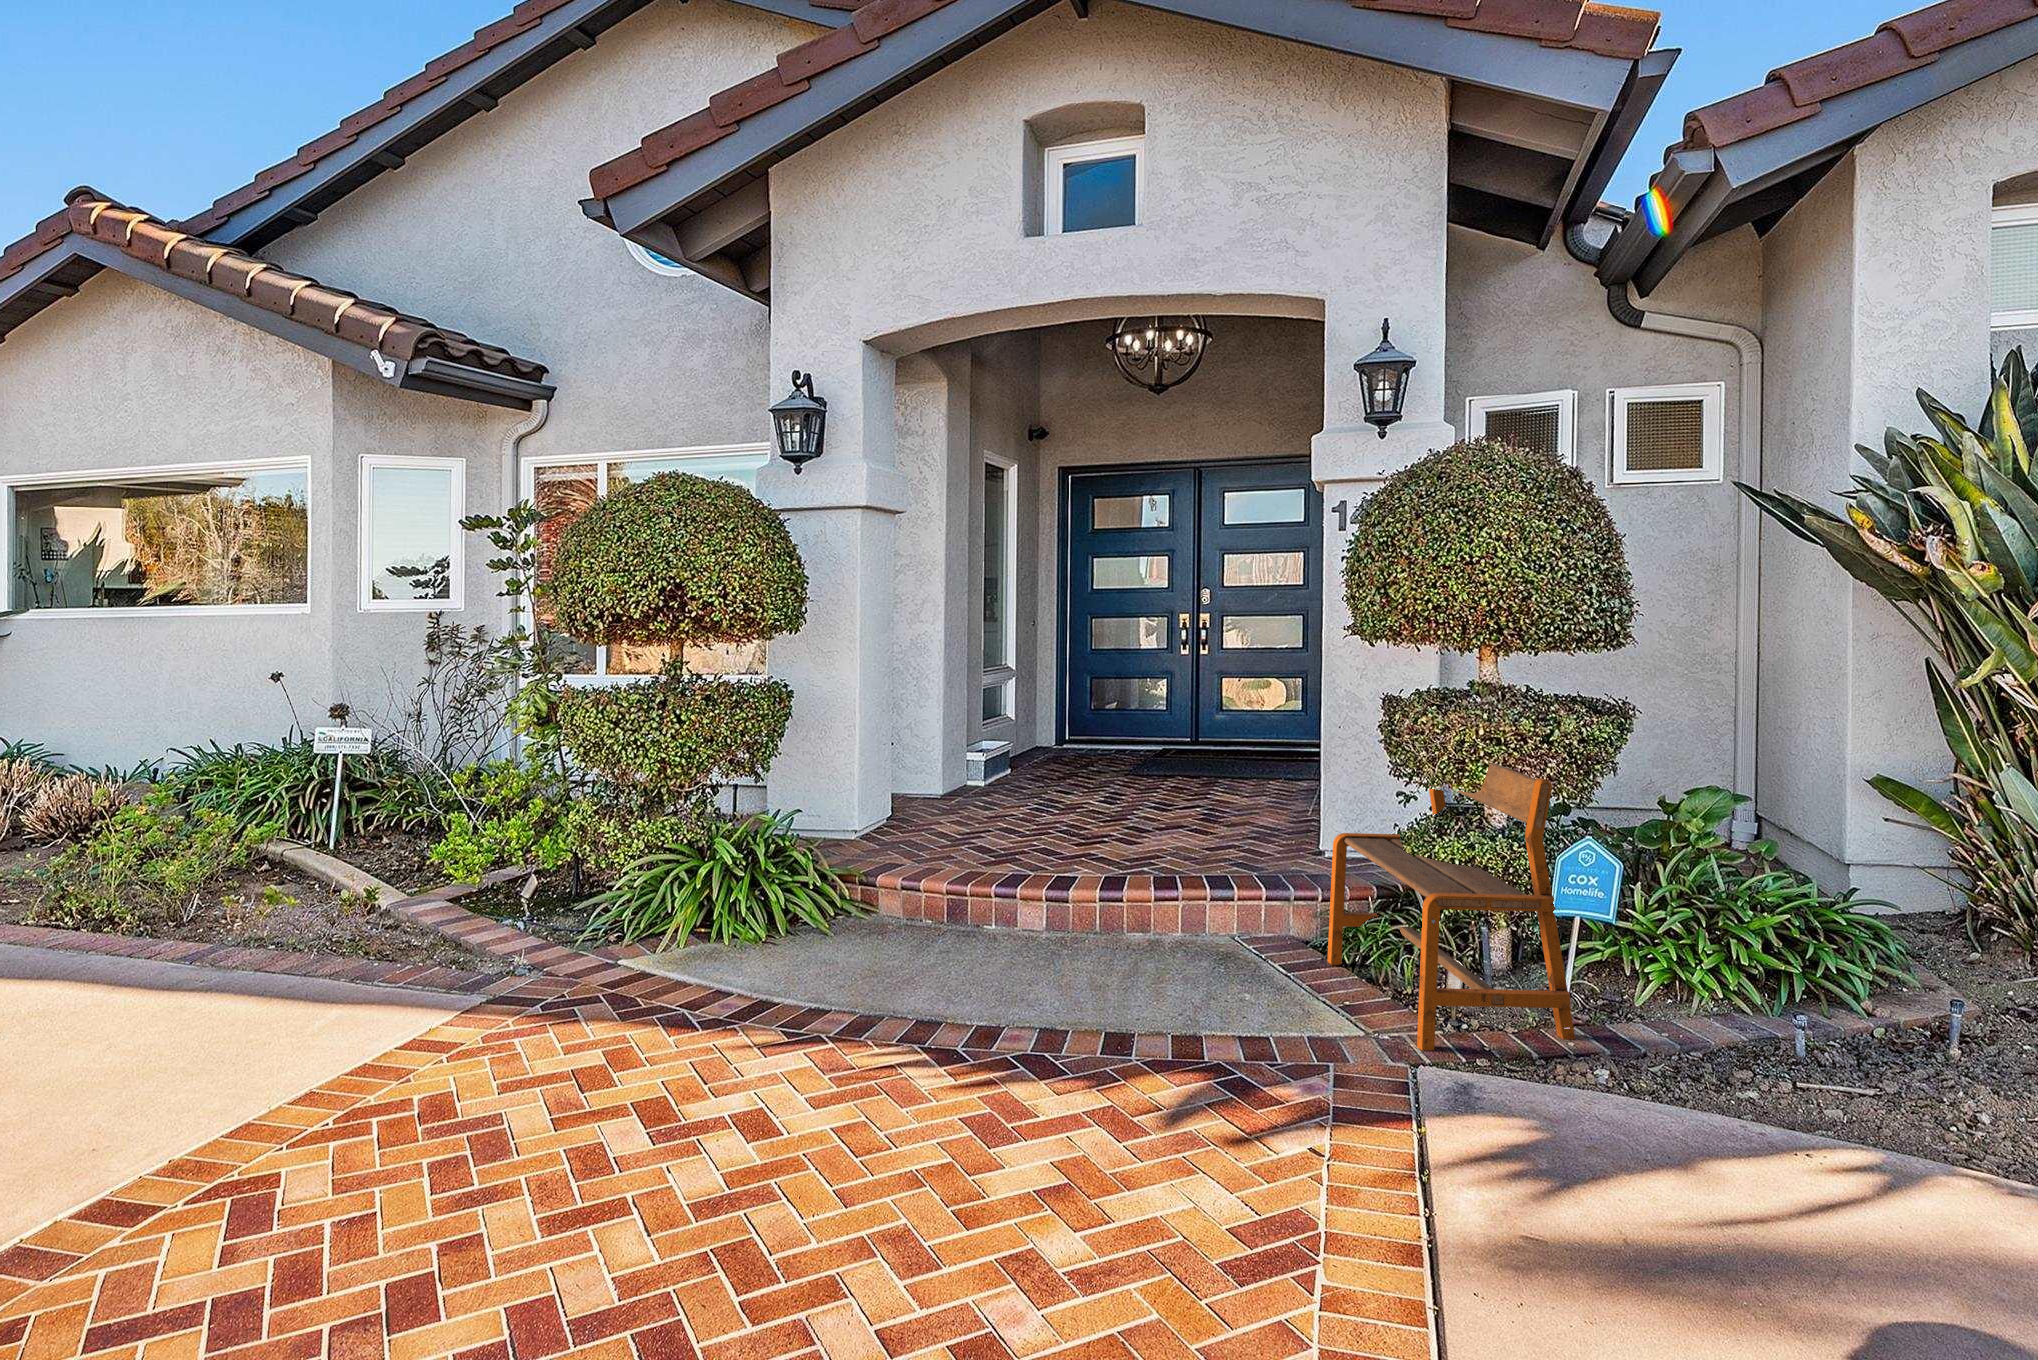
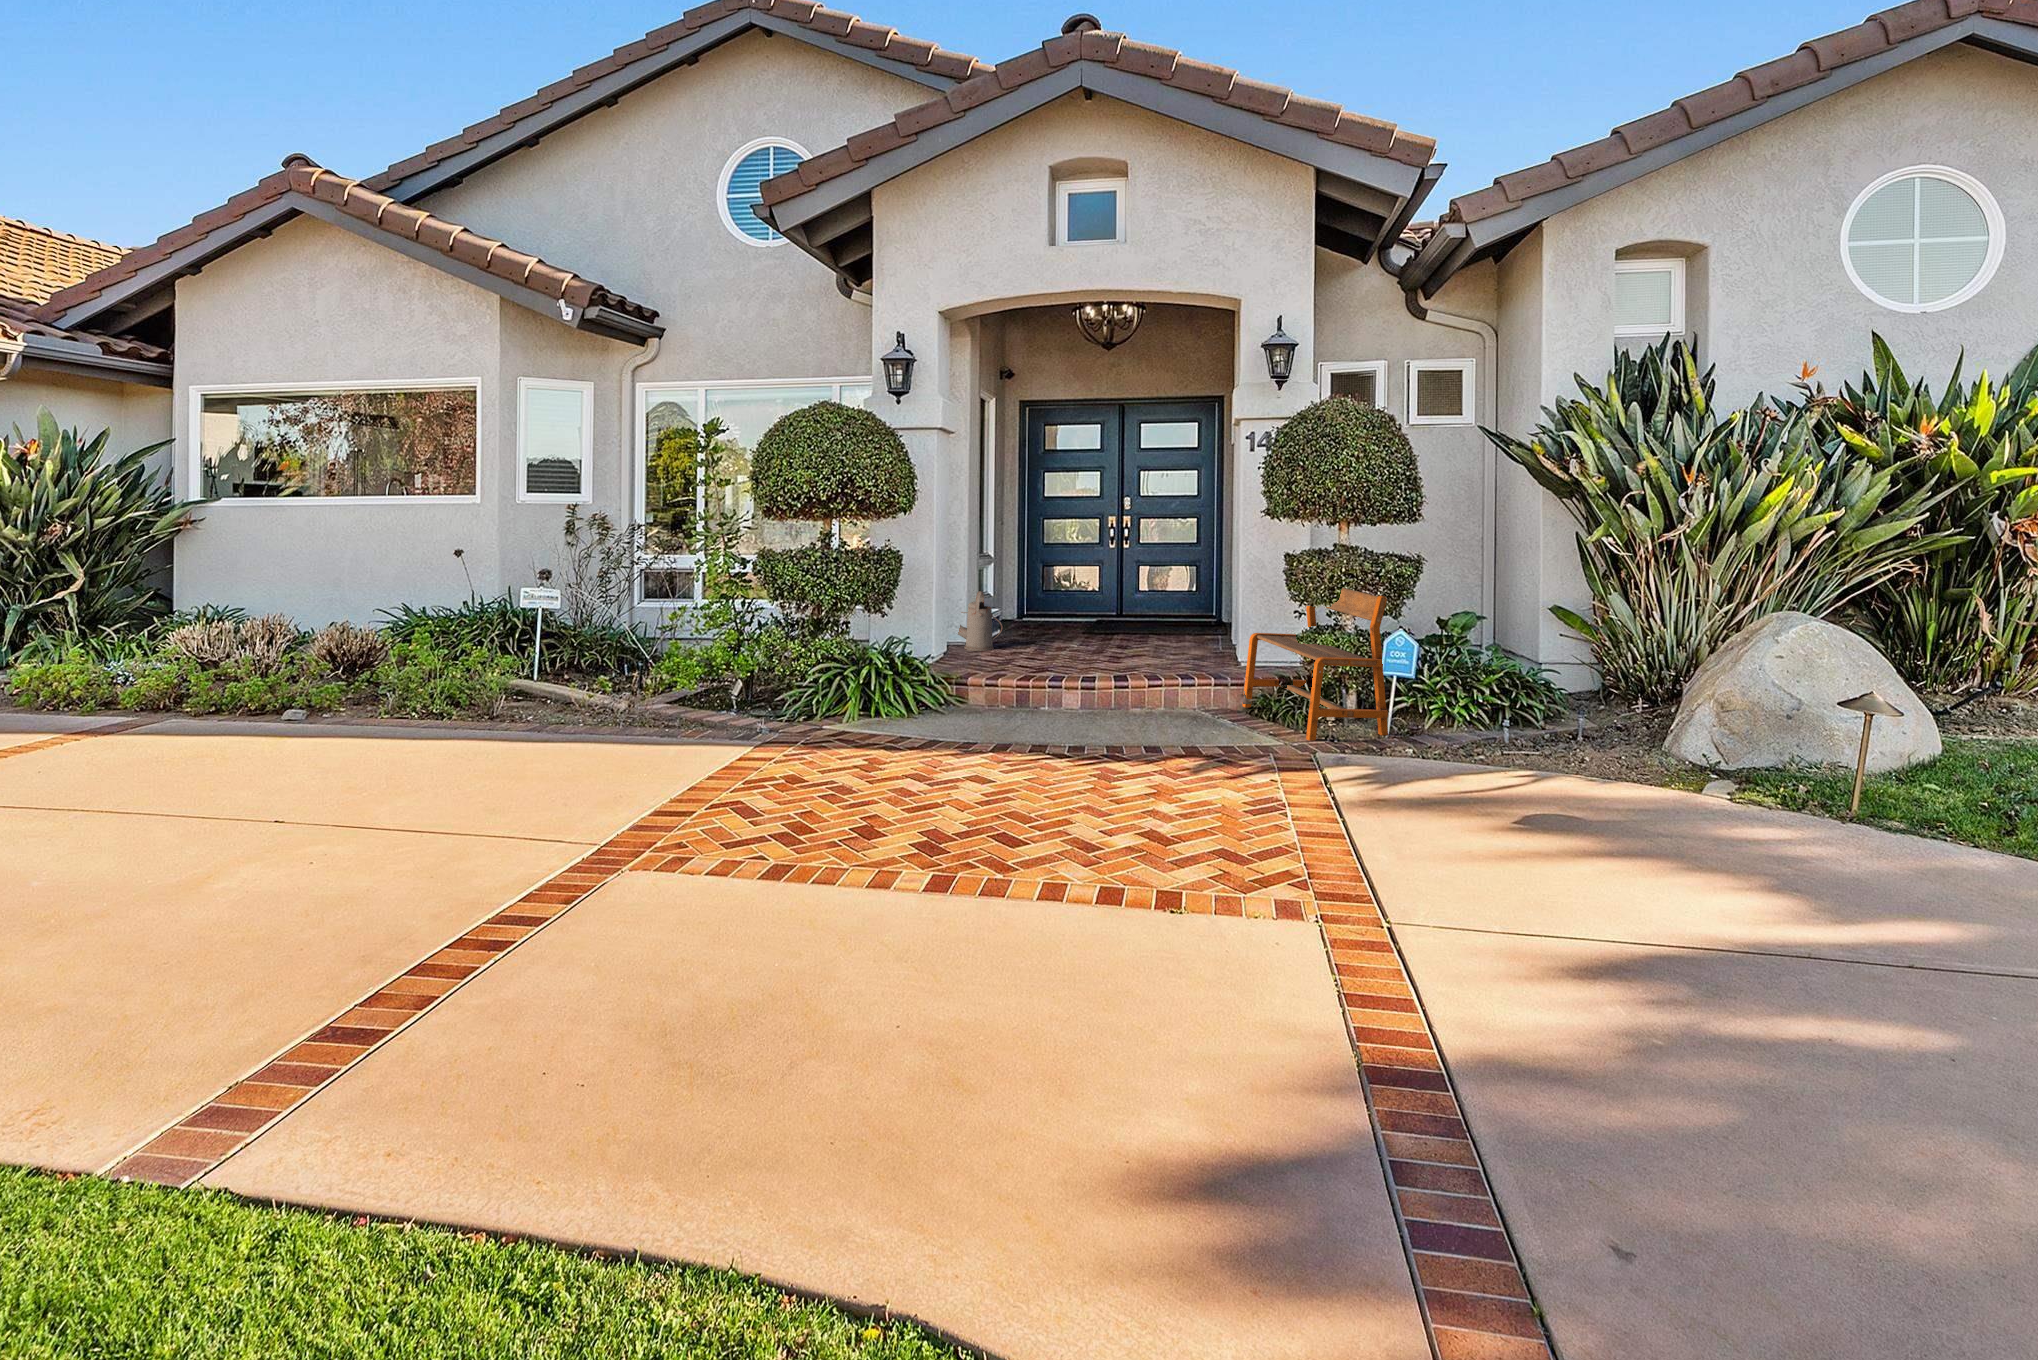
watering can: none [872,752,973,847] -> present [958,591,1003,651]

